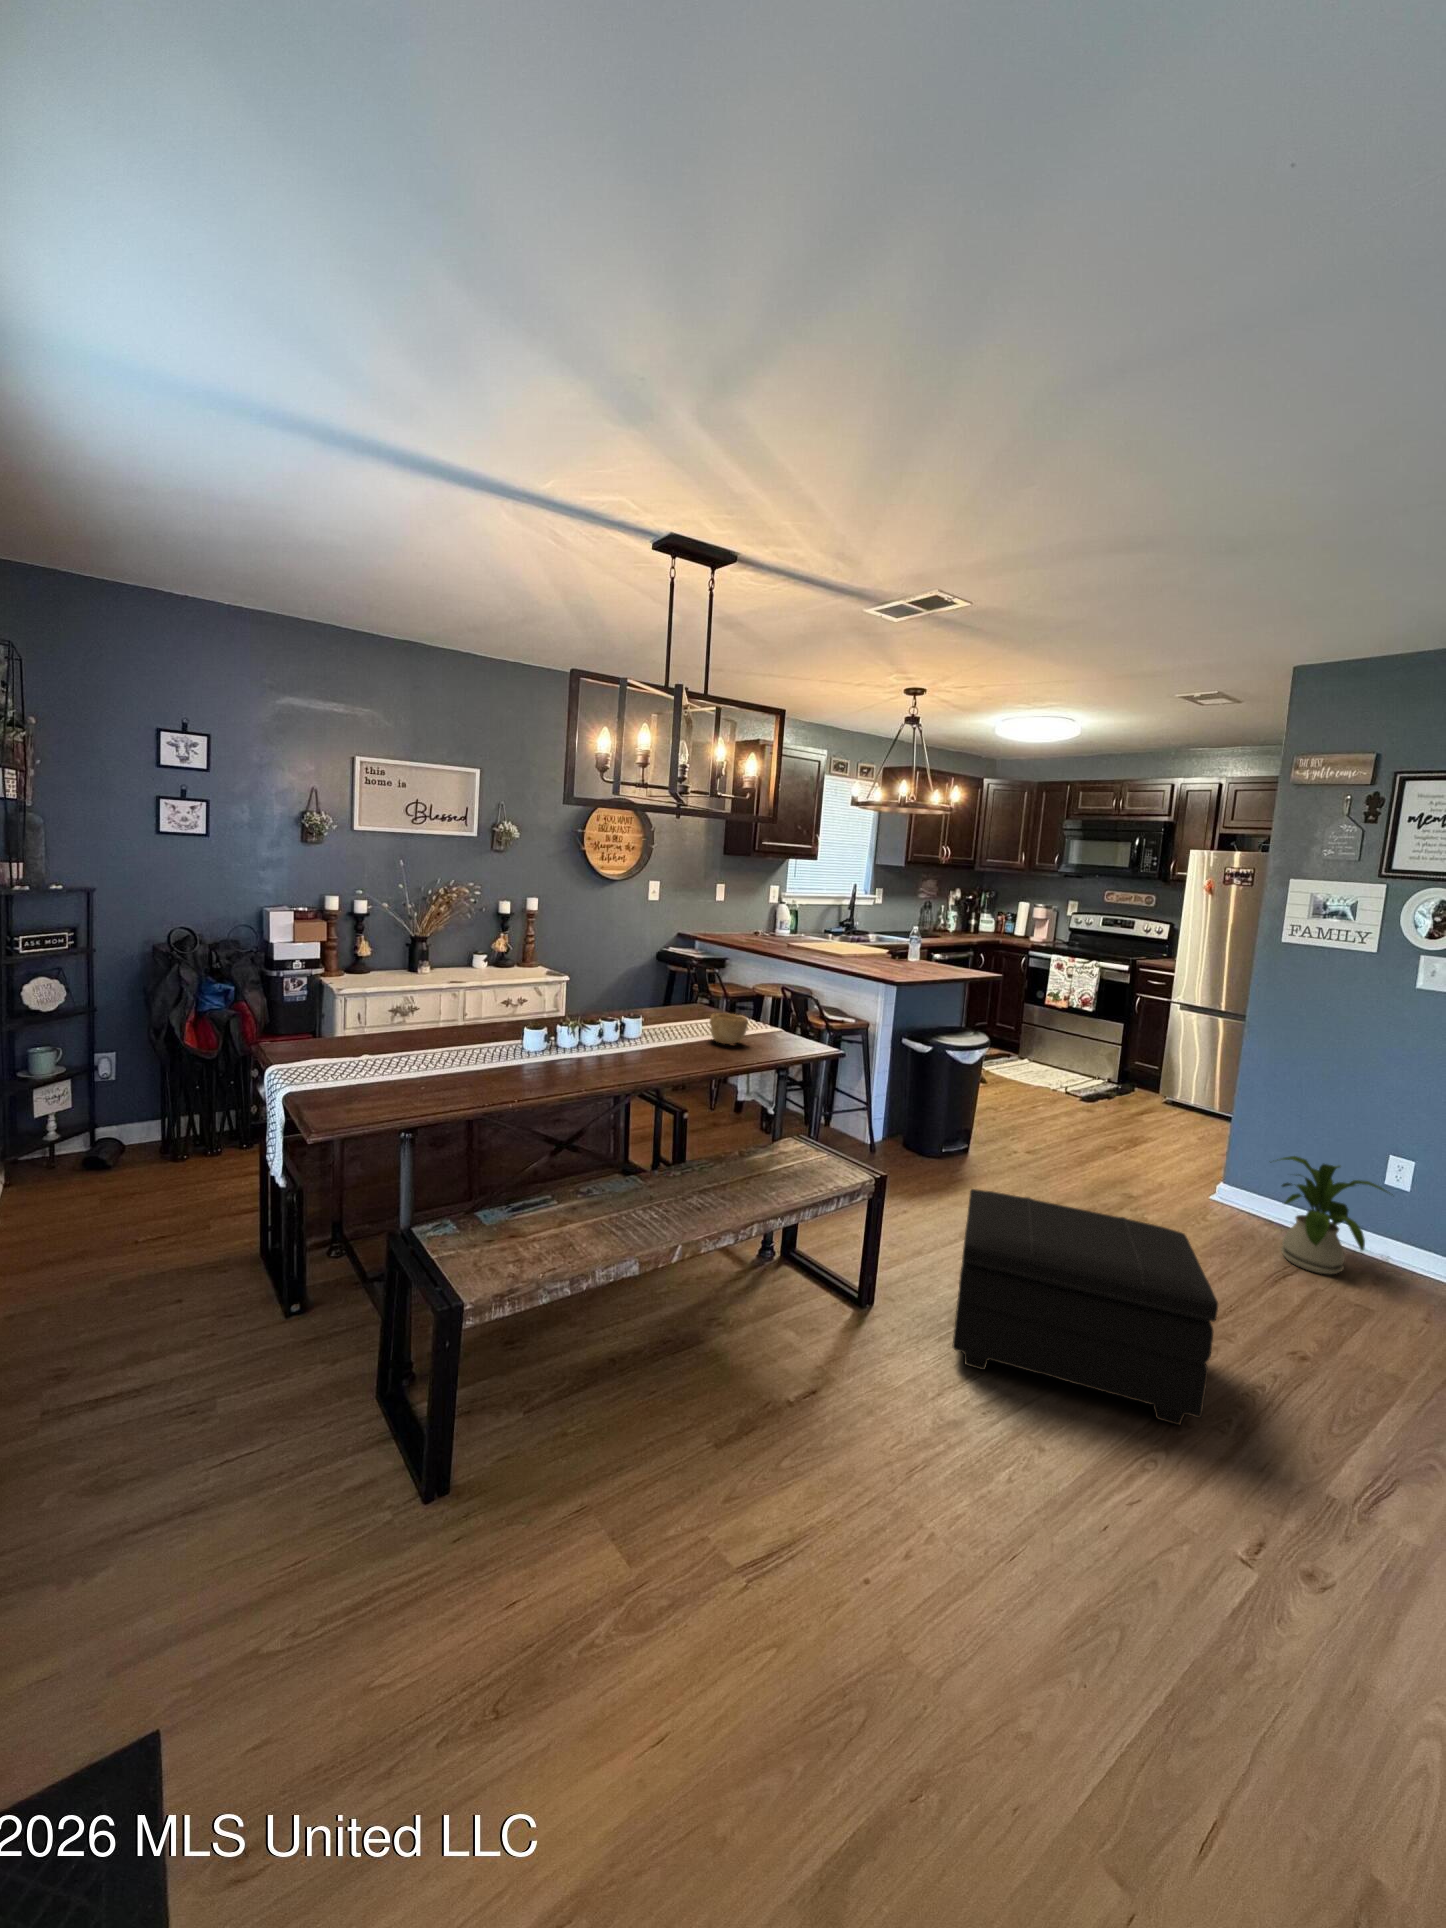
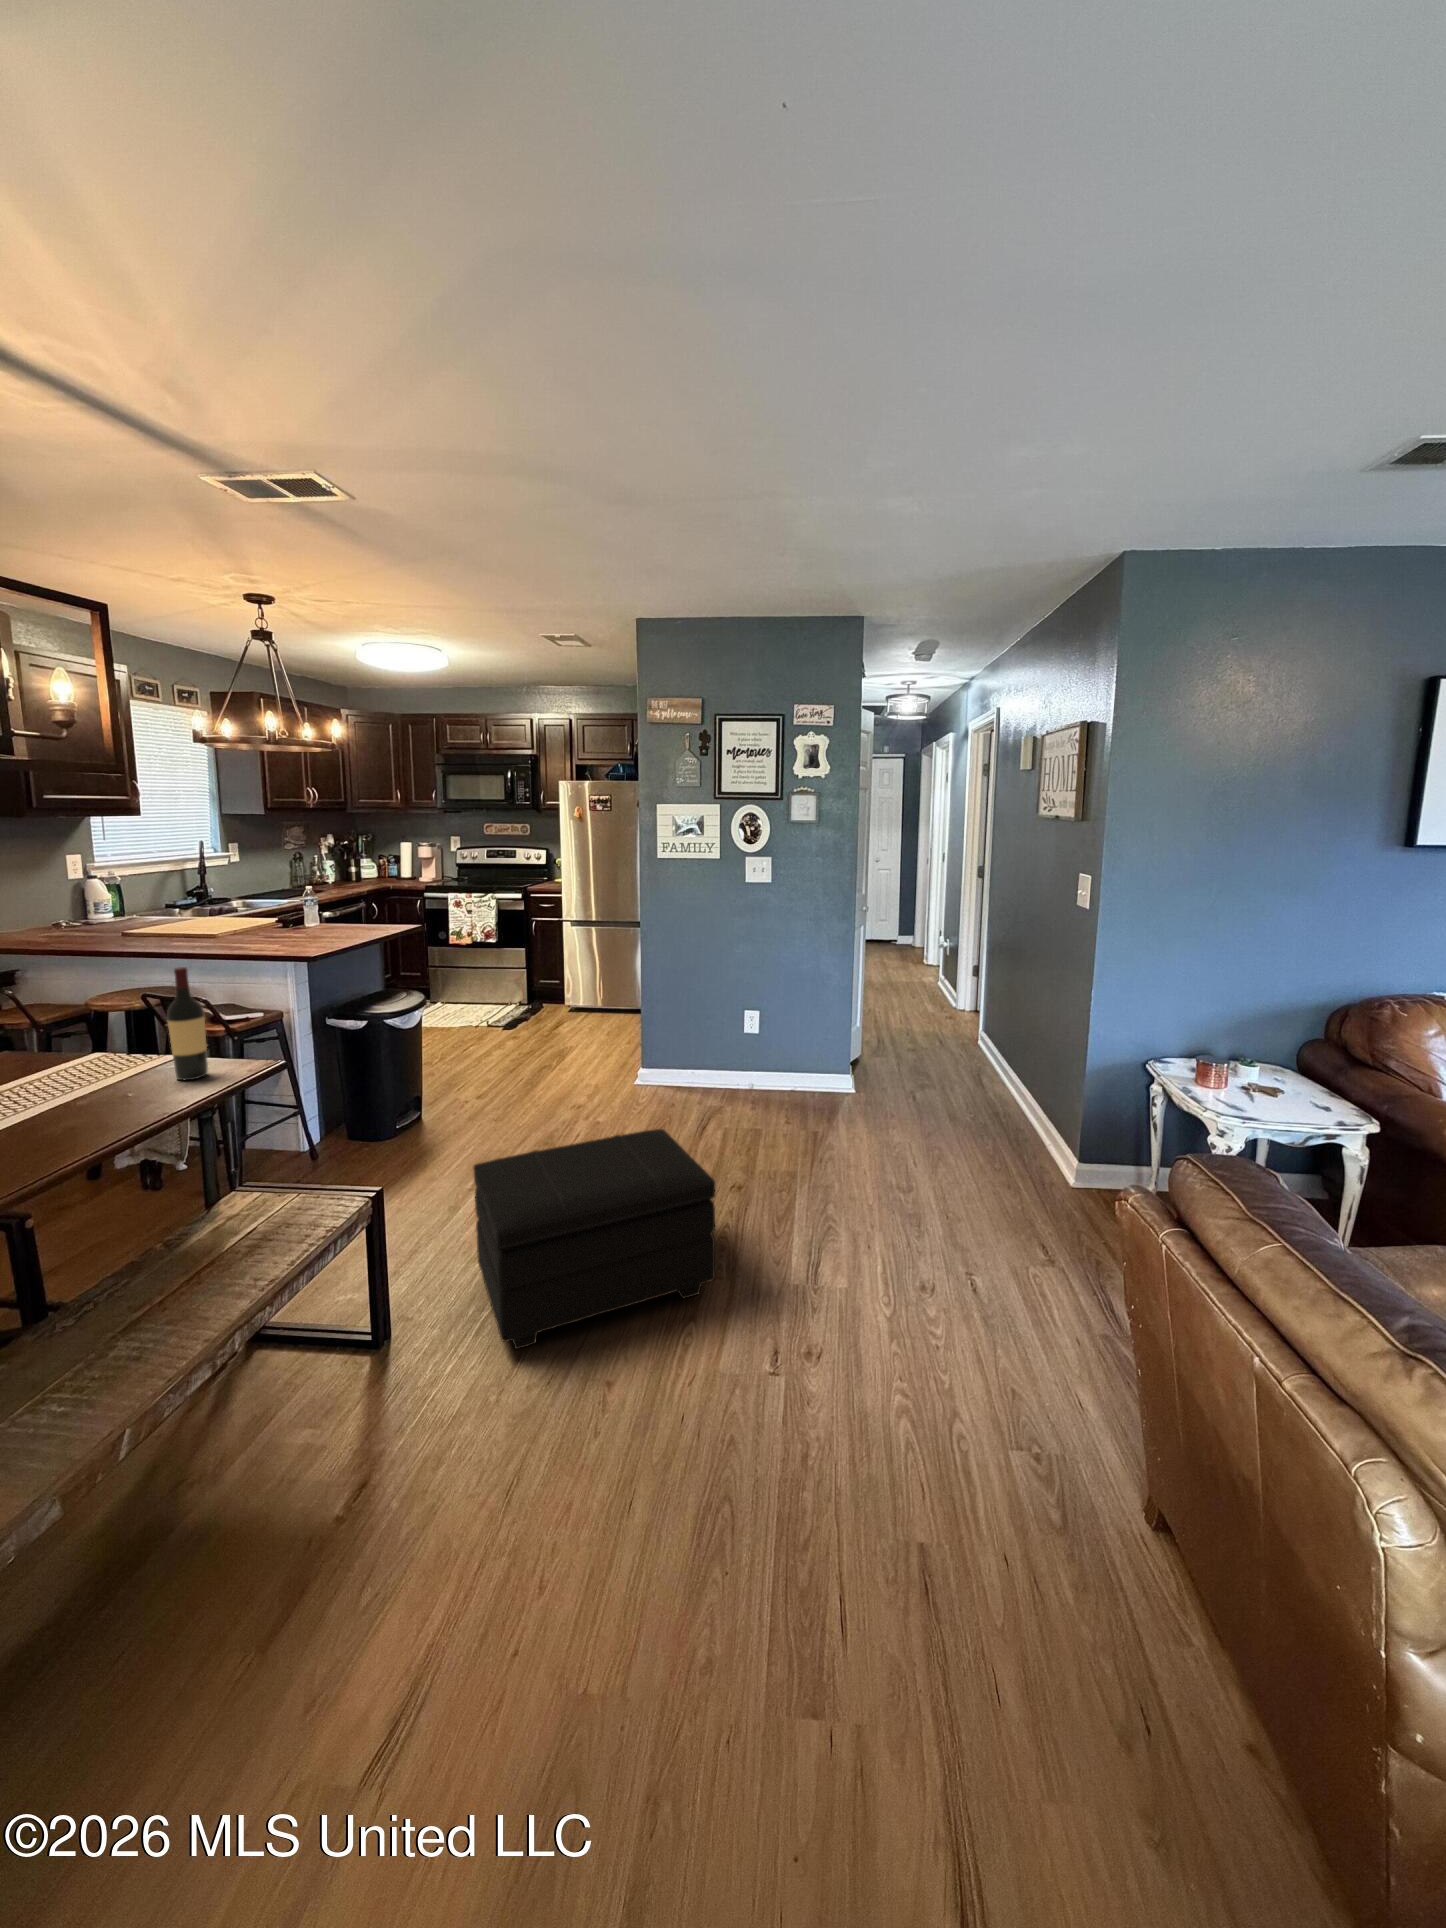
wine bottle: none [774,963,798,1045] -> present [167,967,208,1080]
bowl: present [710,1013,748,1044] -> none [54,1057,130,1108]
house plant: present [1277,1156,1390,1275] -> none [678,1028,759,1115]

